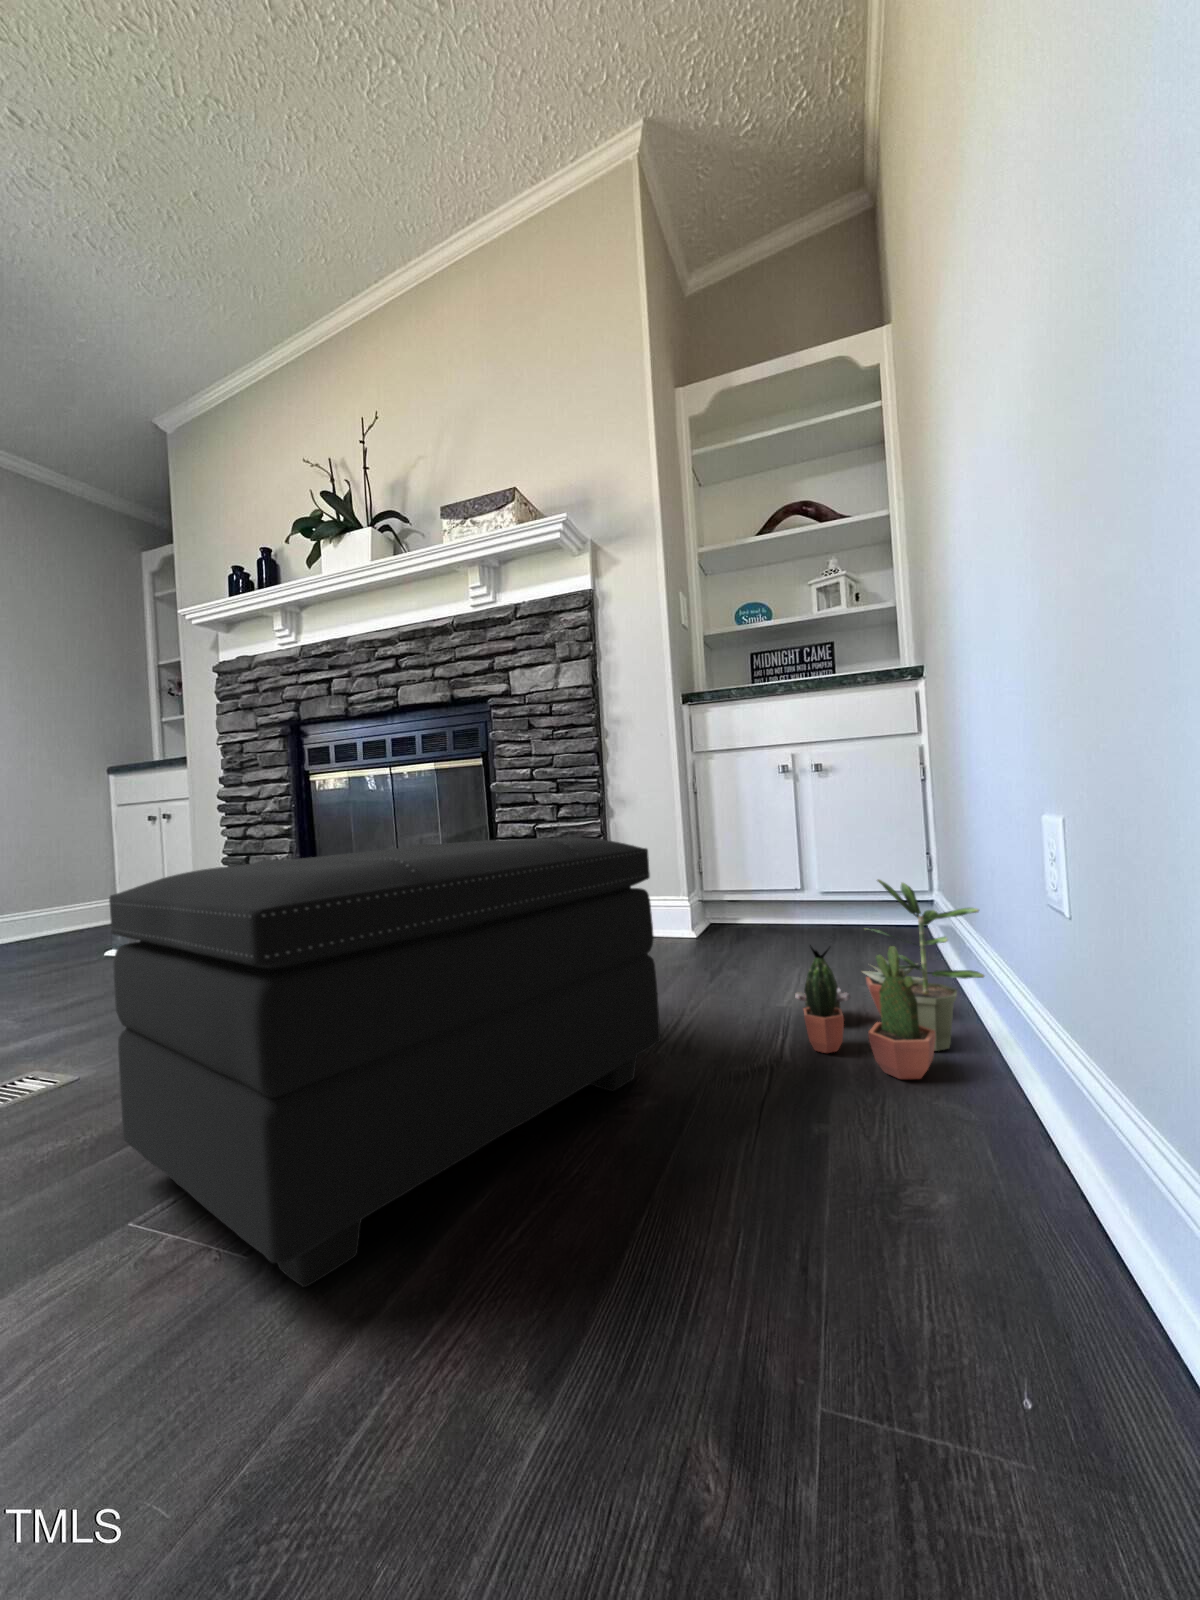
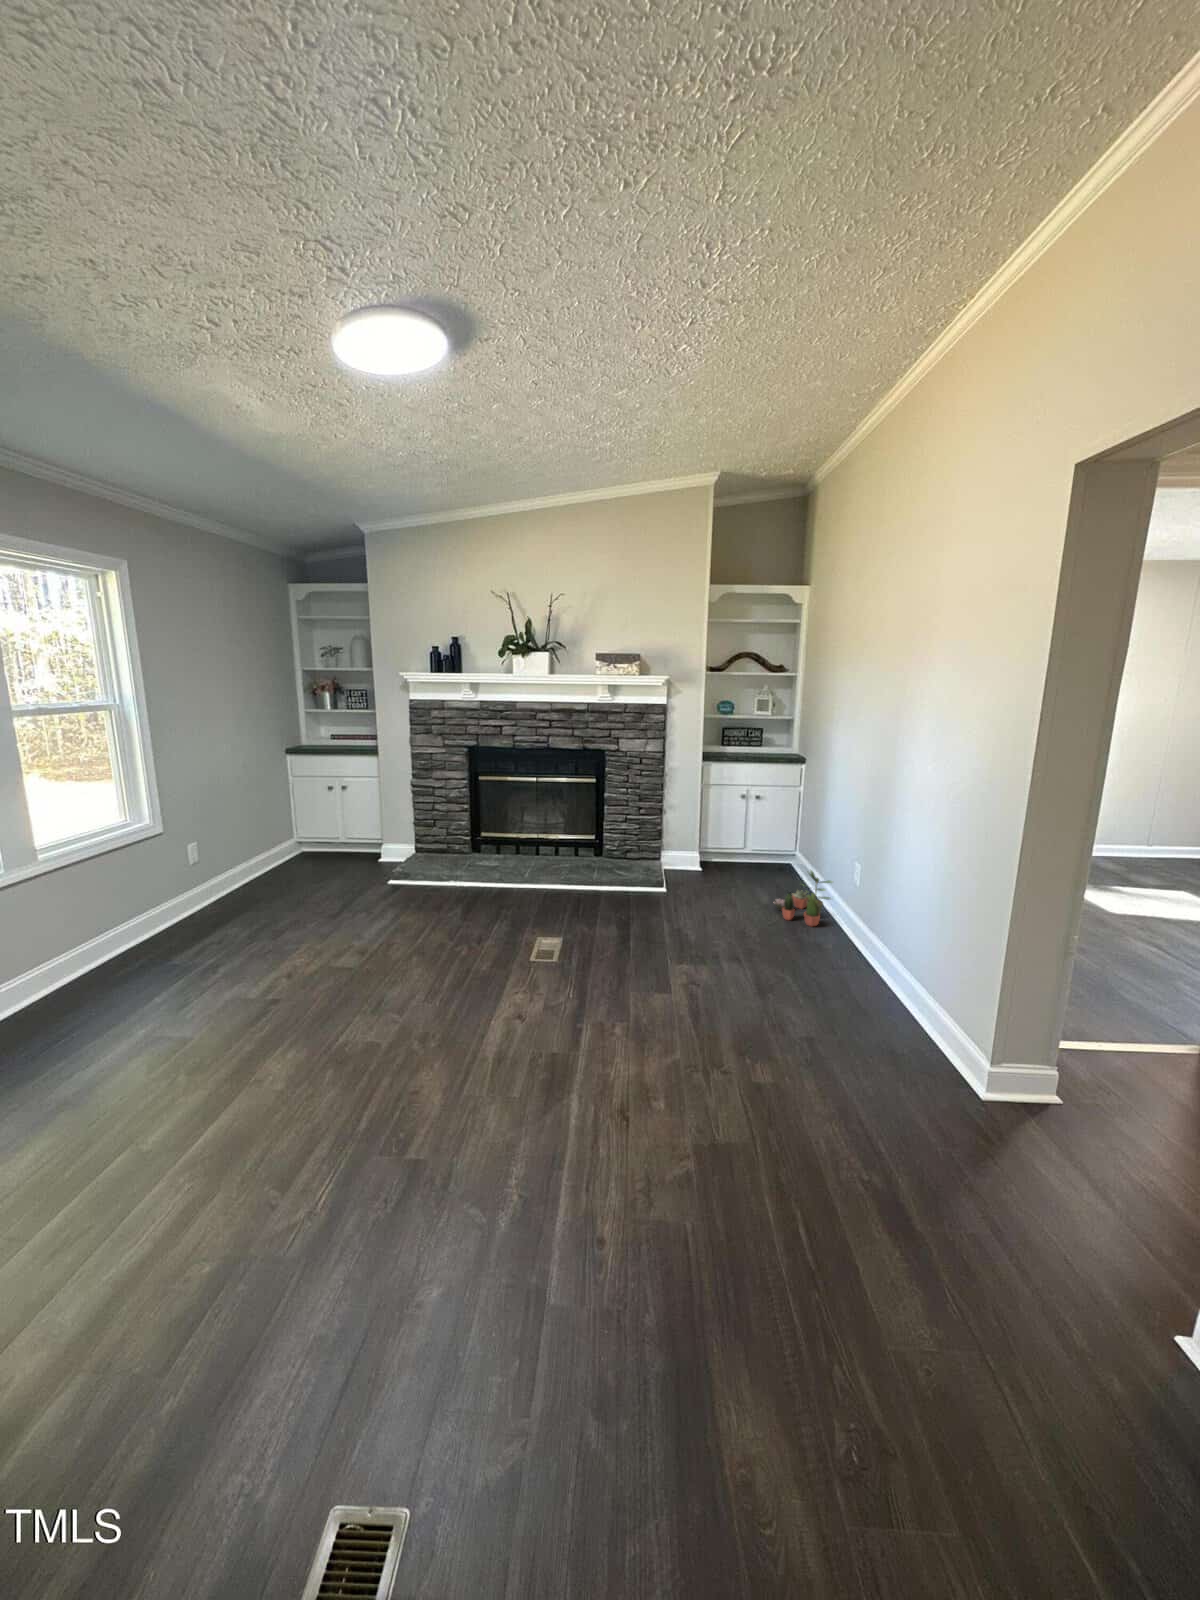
footstool: present [109,838,661,1287] -> none [650,859,755,973]

